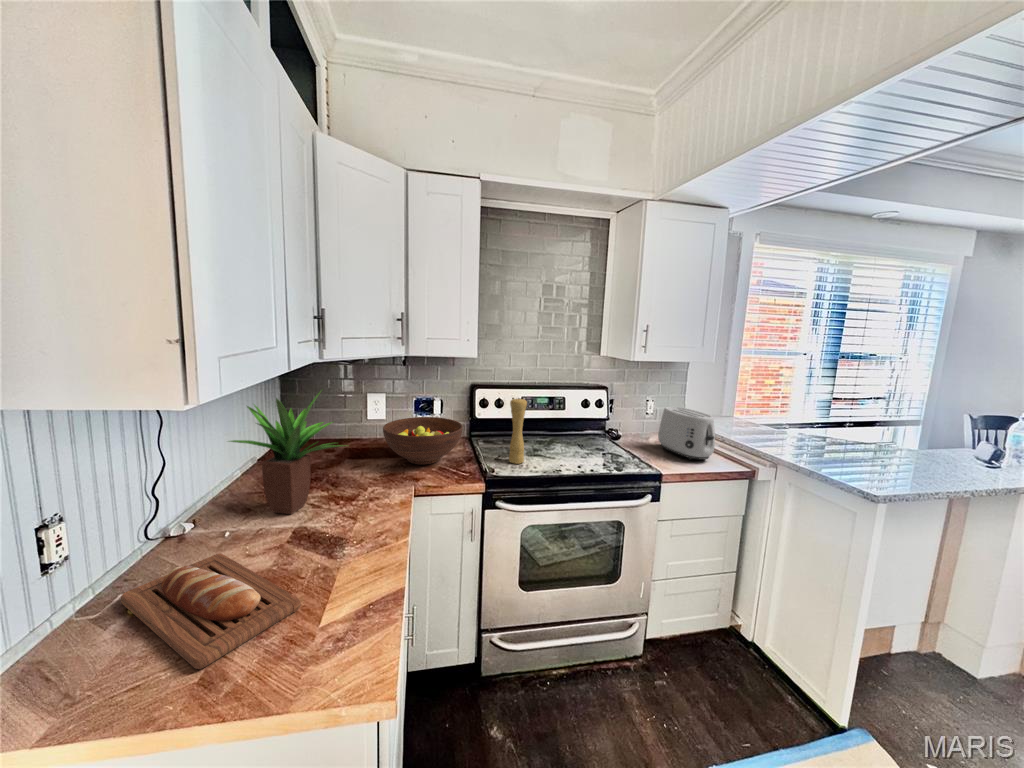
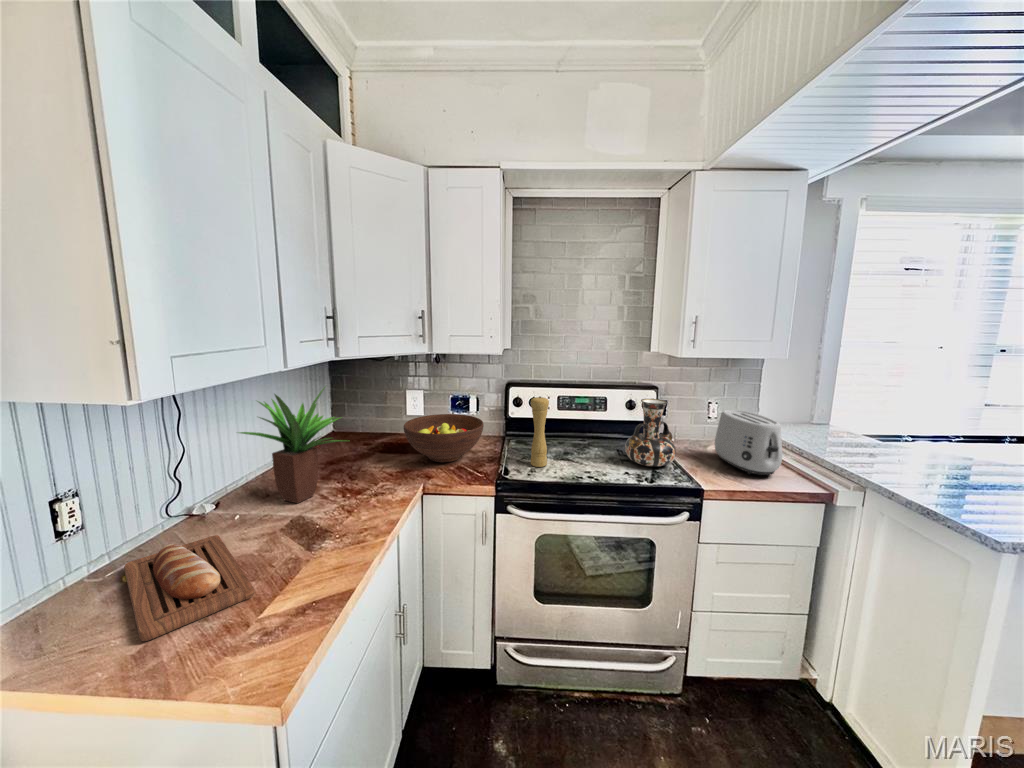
decorative vase: none [589,398,632,458] -> present [625,398,676,467]

